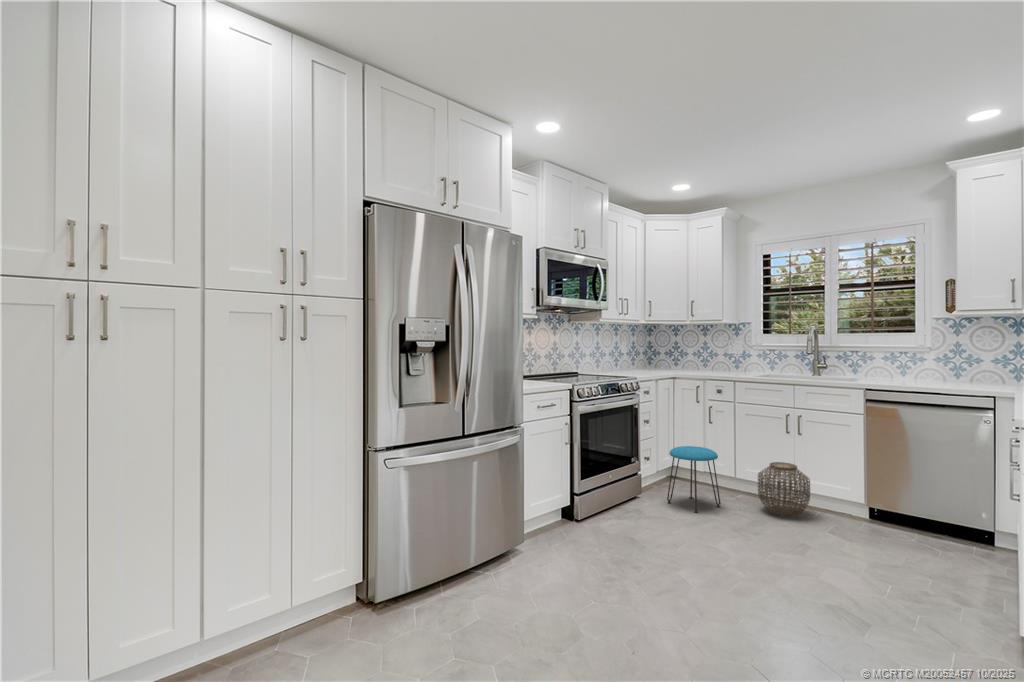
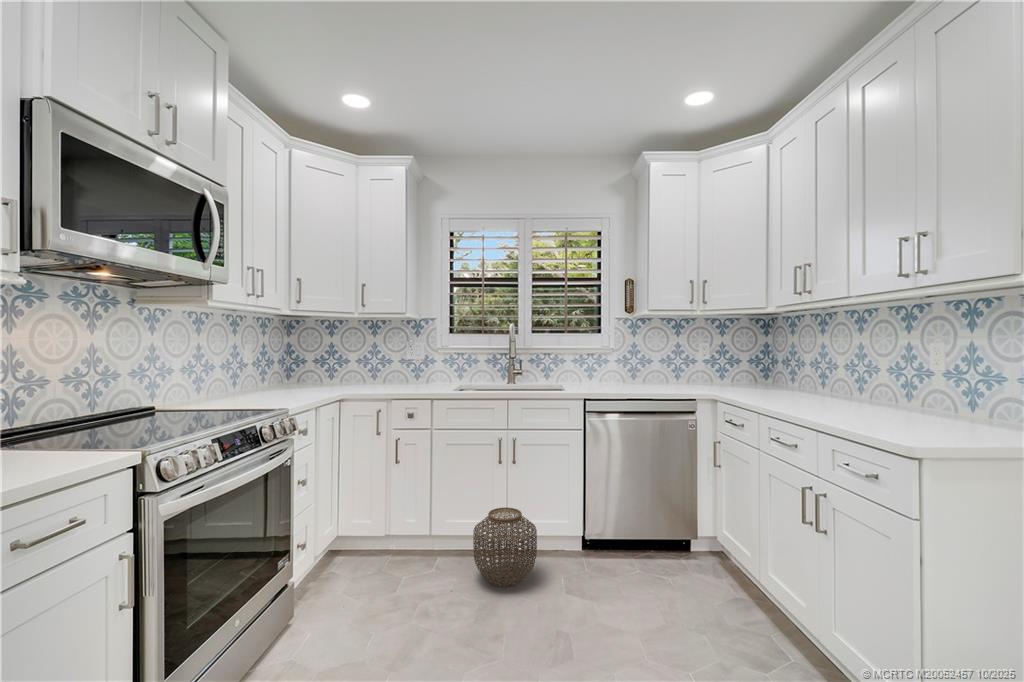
stool: present [667,446,720,513] -> none [345,509,427,630]

